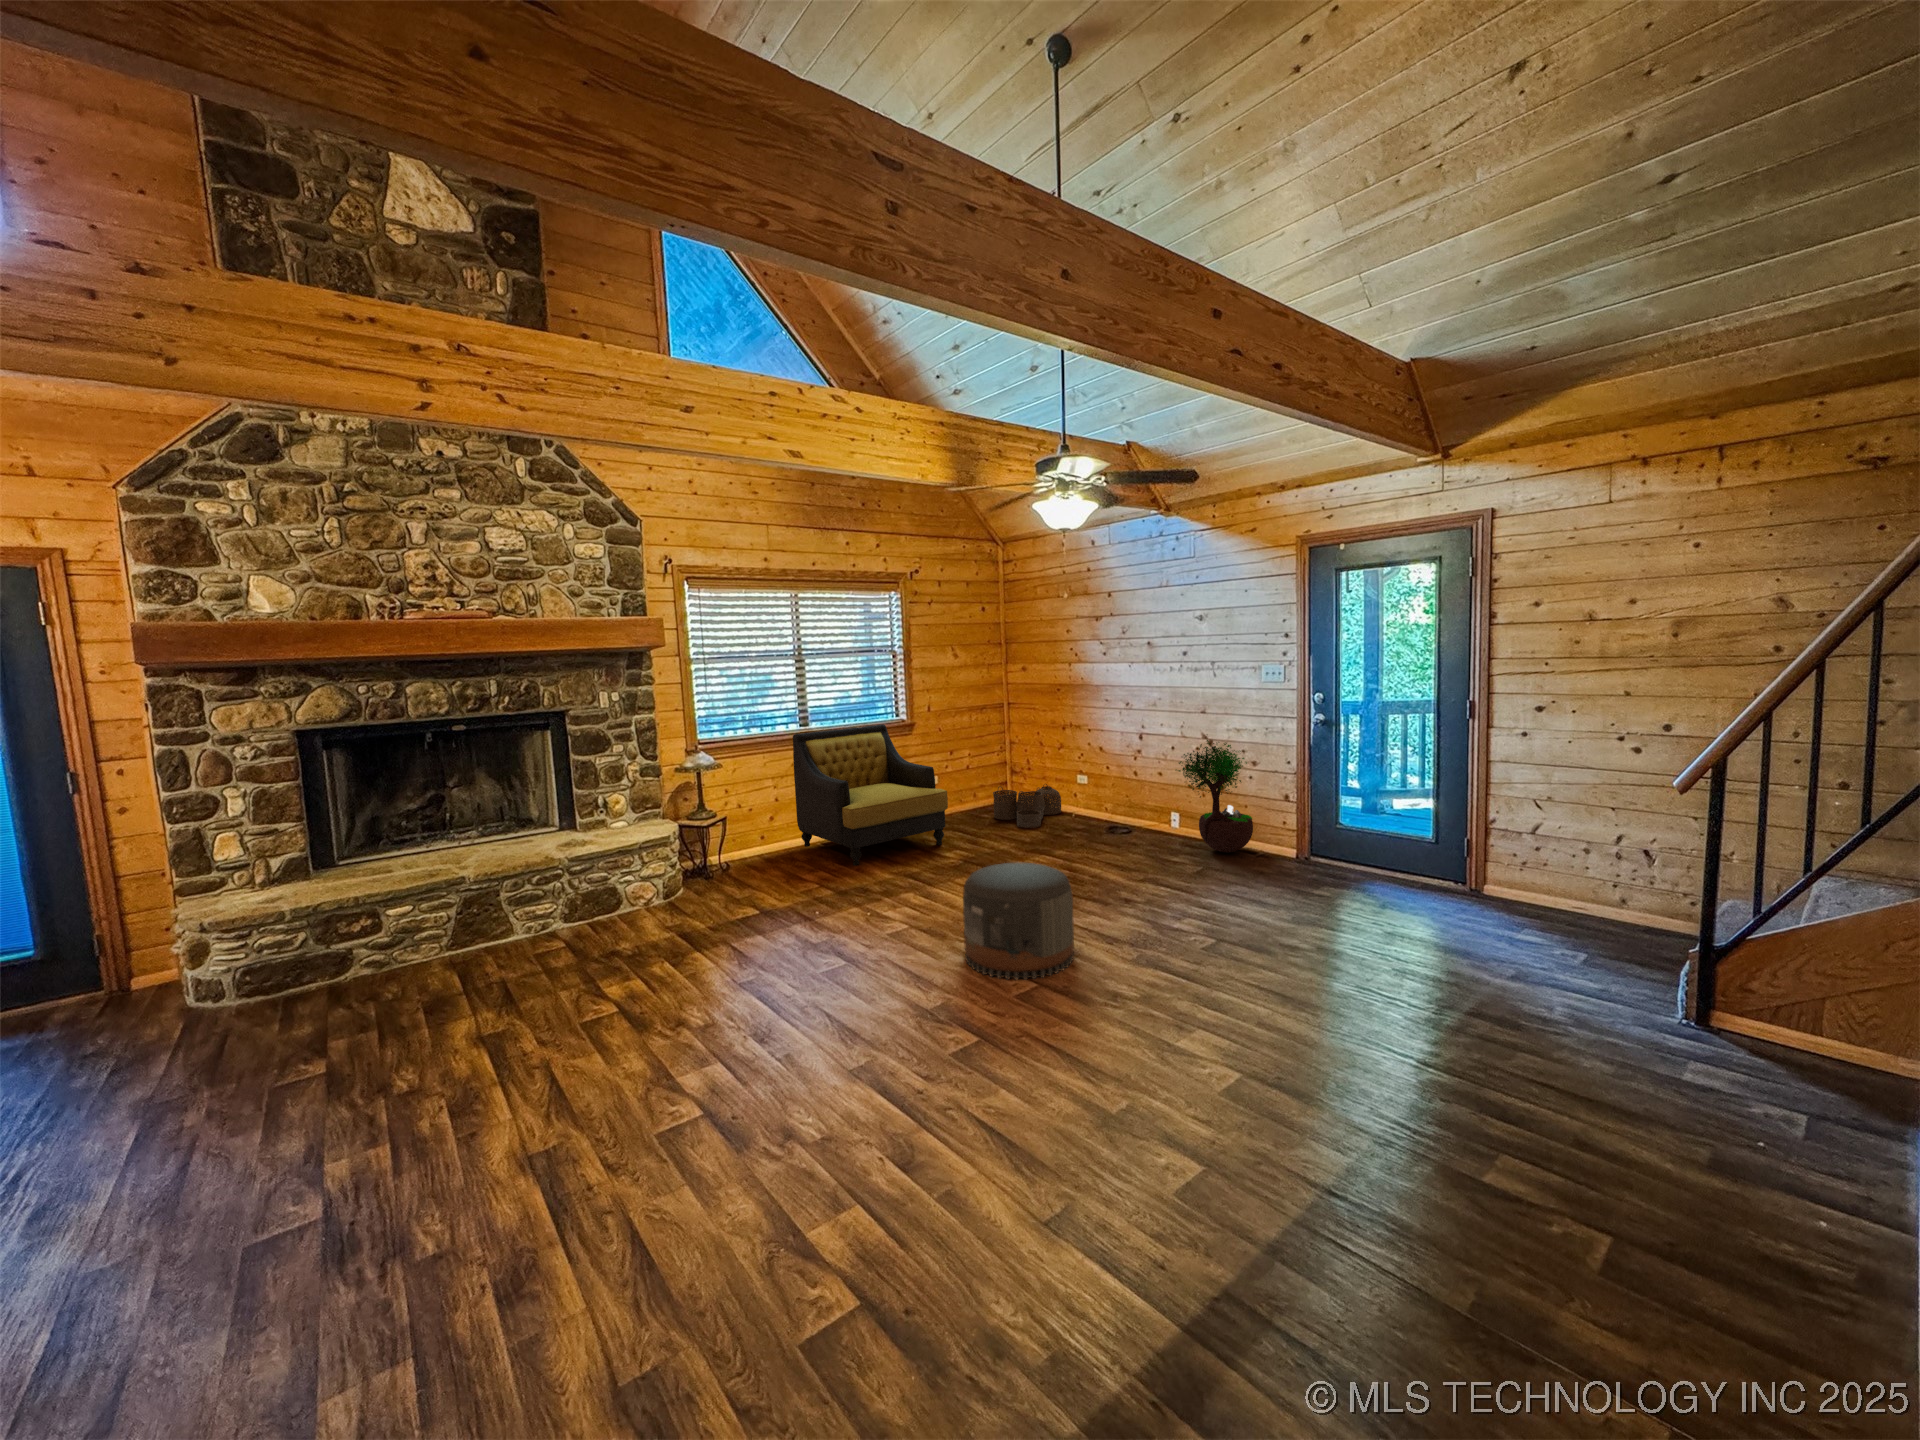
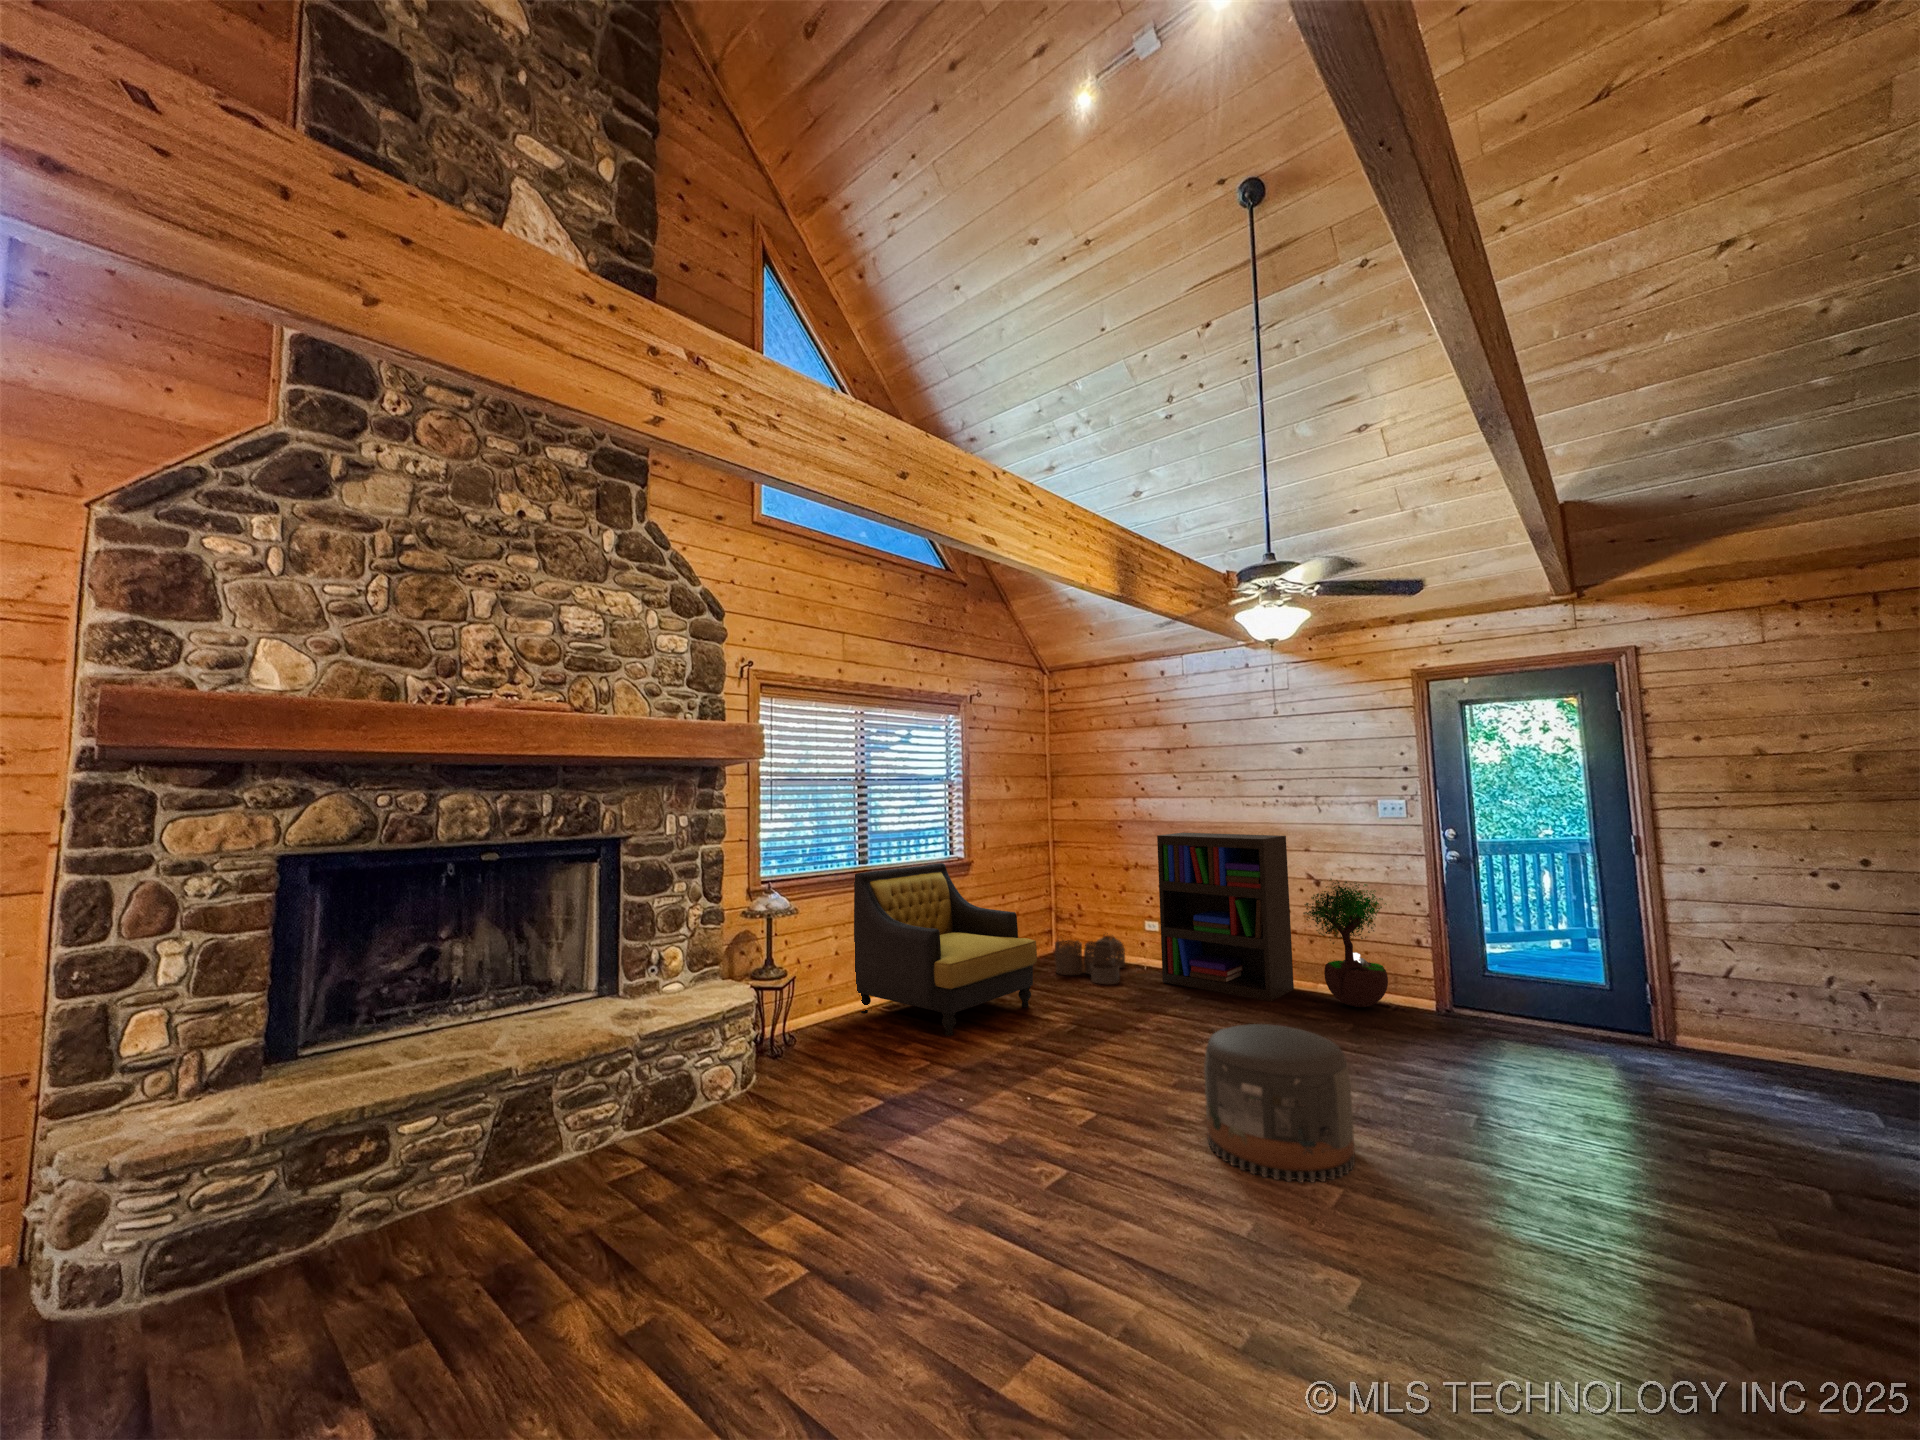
bookshelf: none [1074,696,1187,846] -> present [1157,833,1294,1001]

